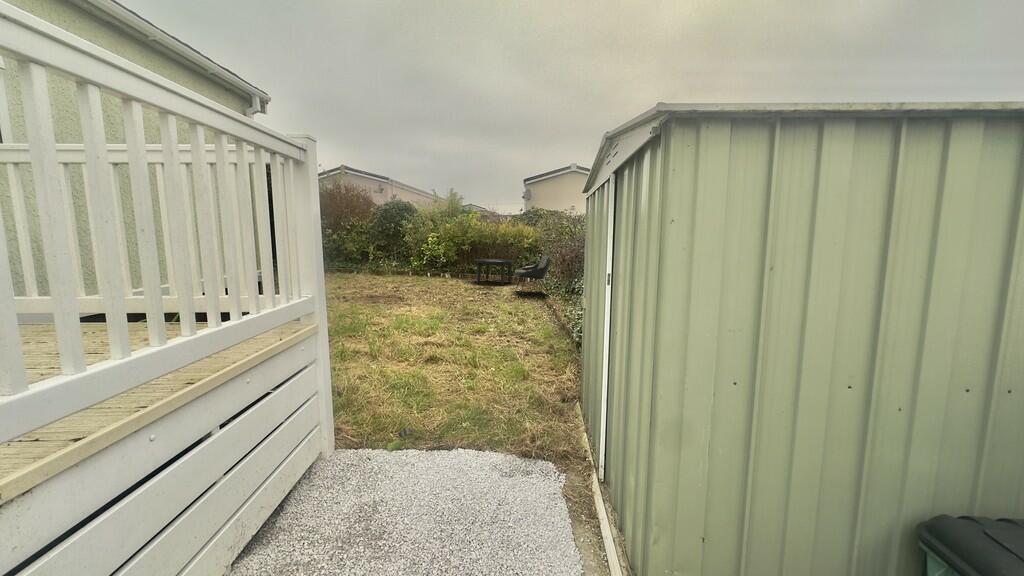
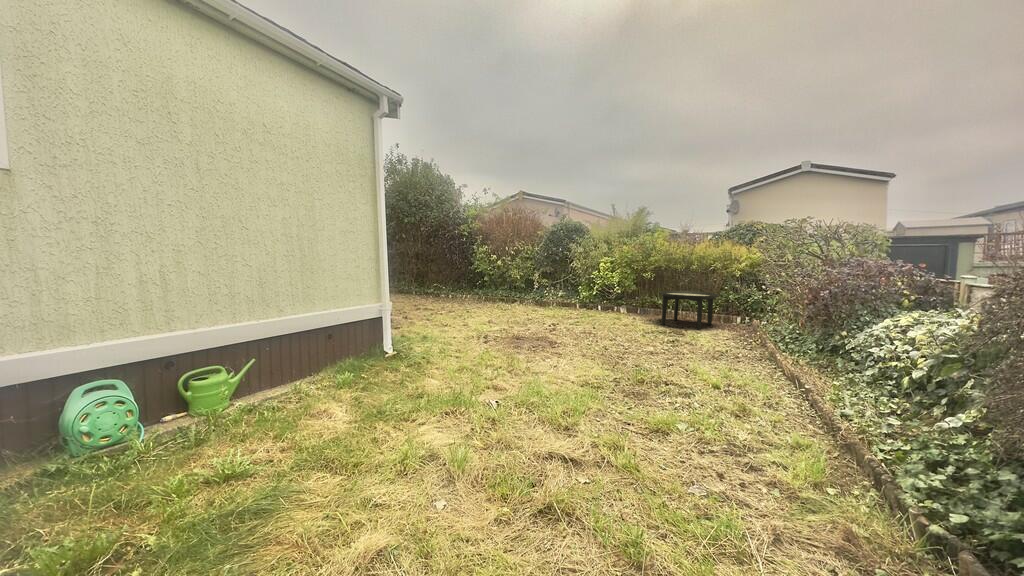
lounge chair: present [513,255,552,296] -> none [718,289,790,356]

